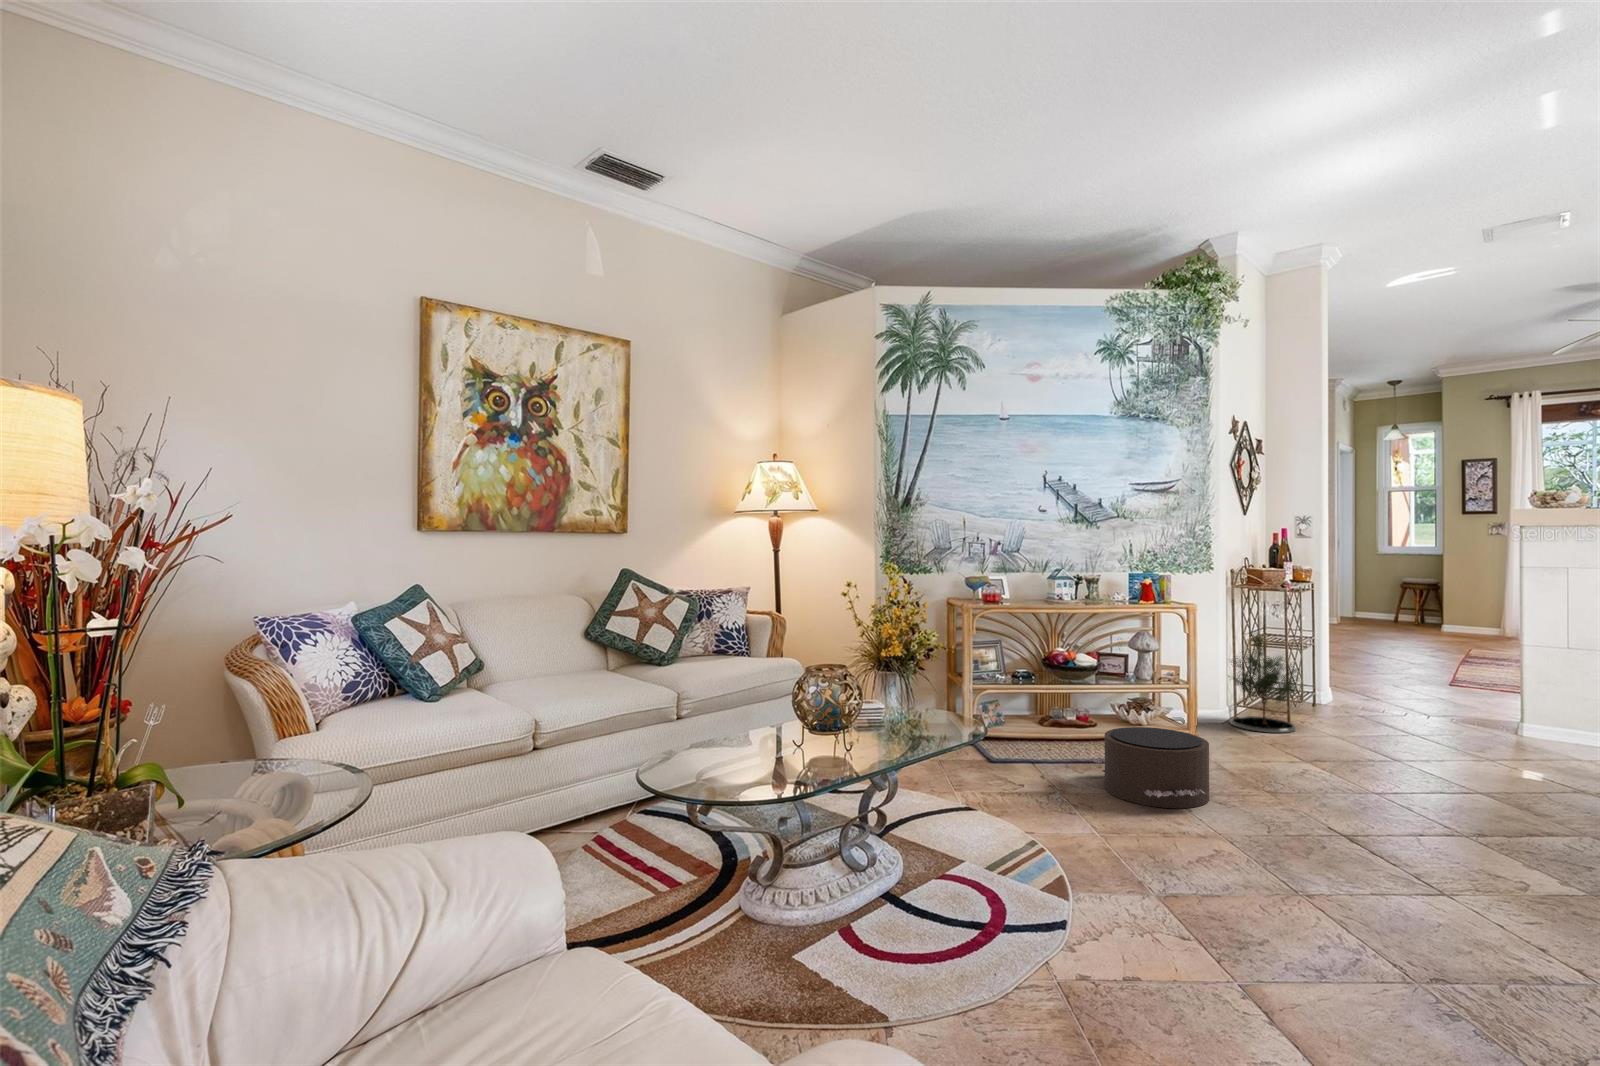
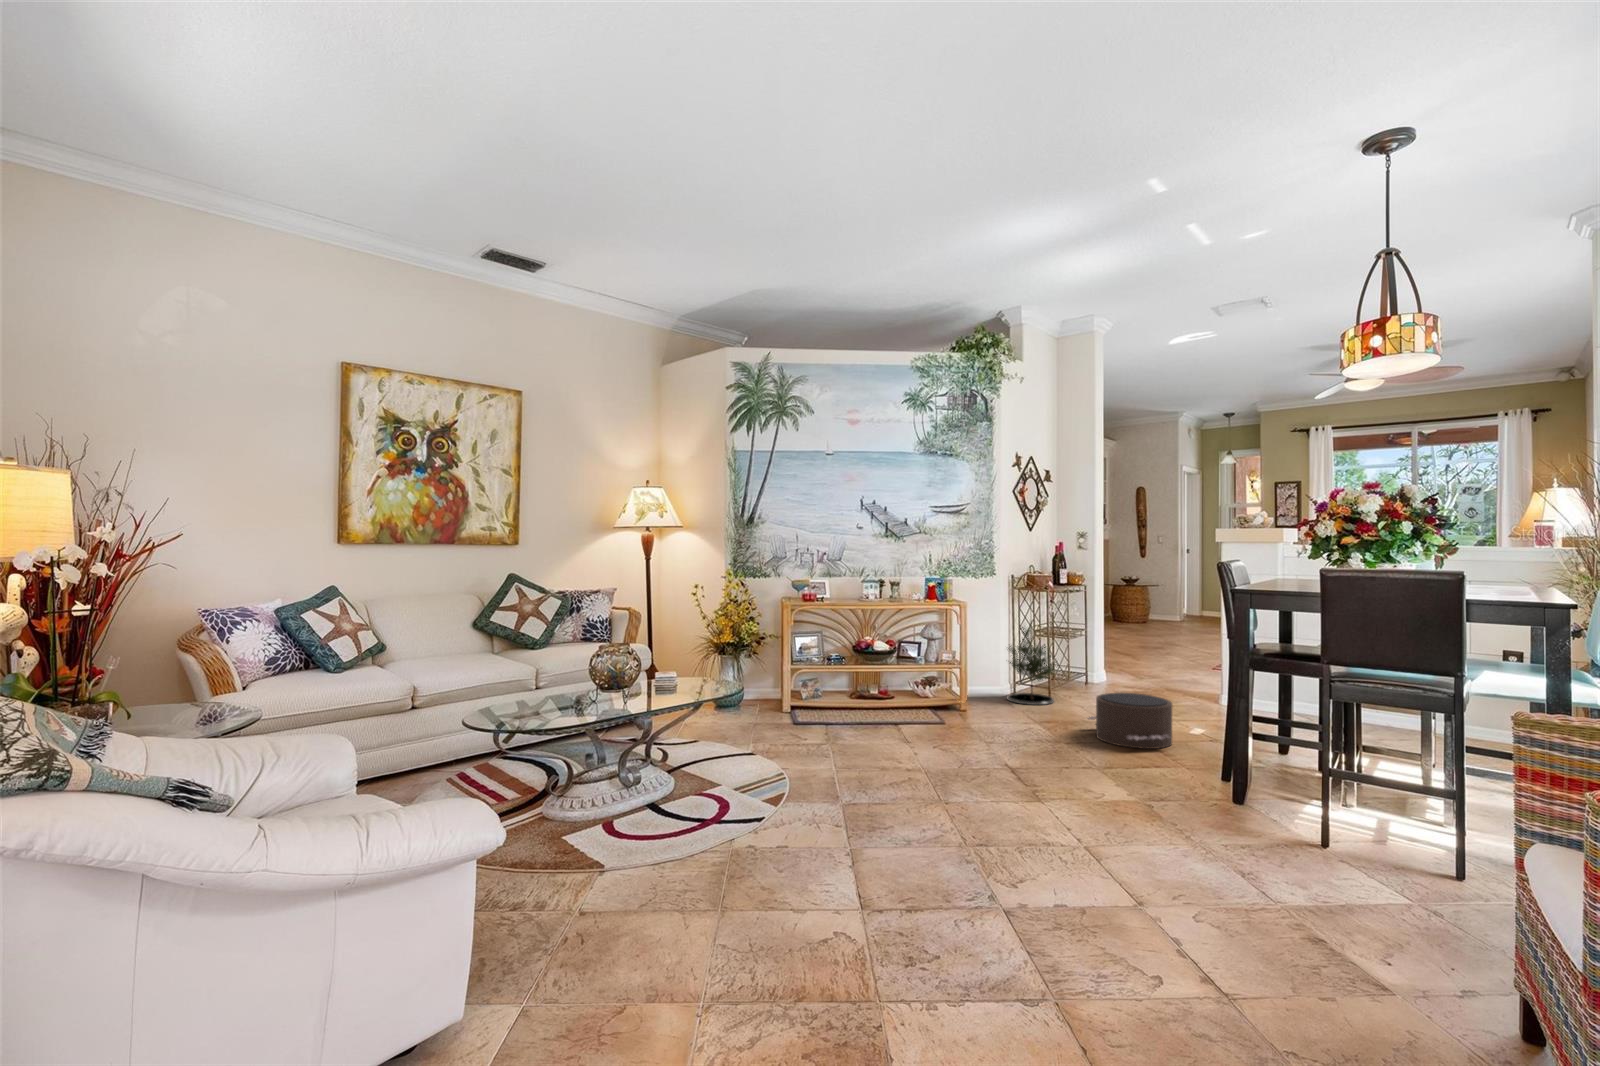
pouf: present [1093,727,1209,808] -> present [1089,693,1172,749]

